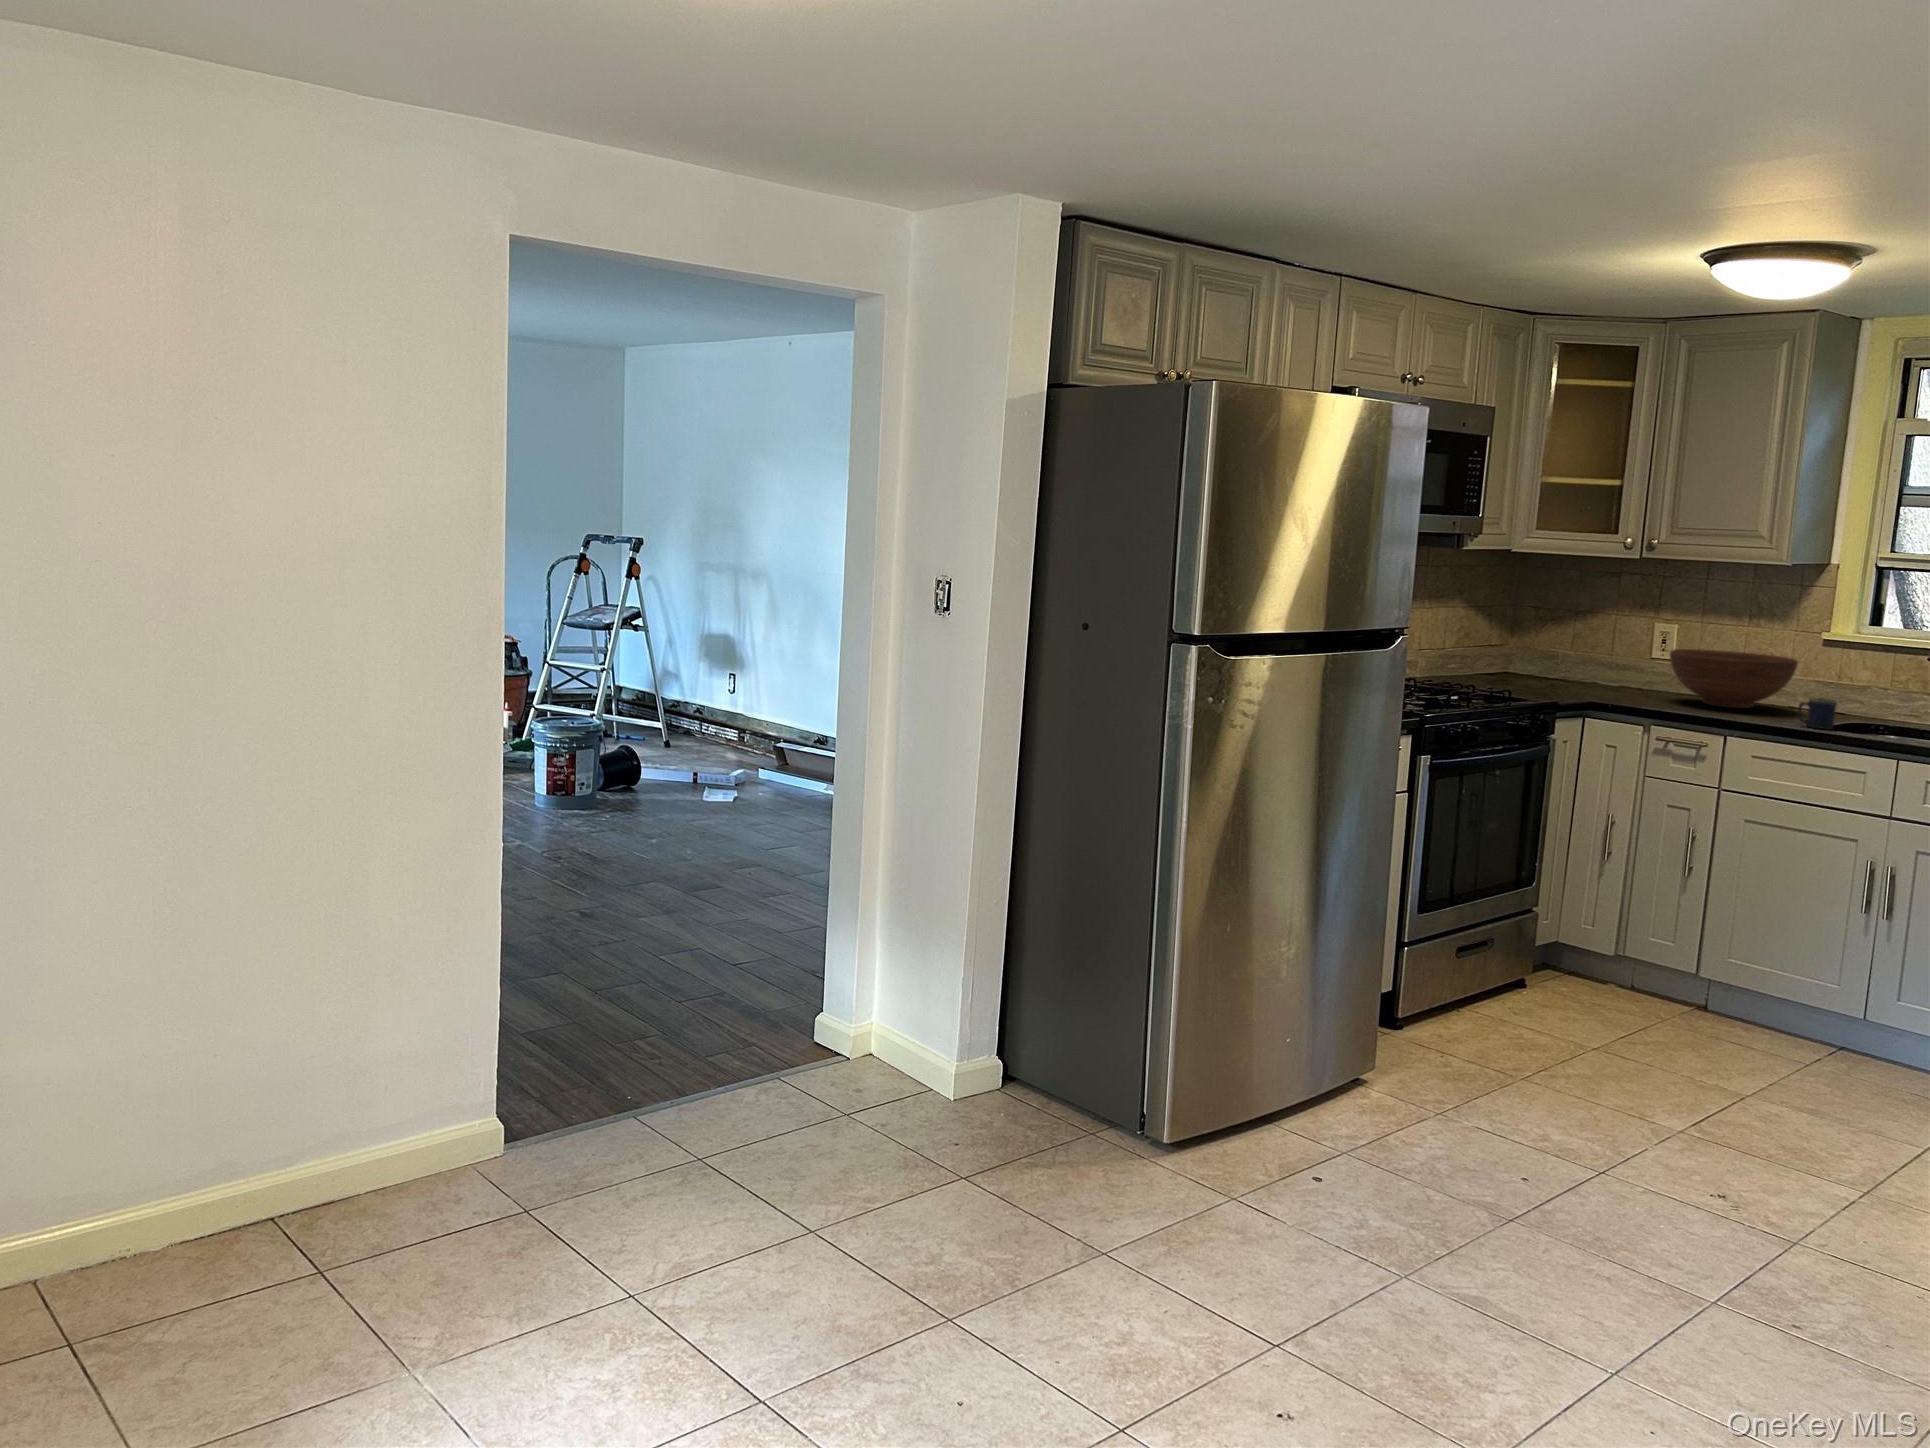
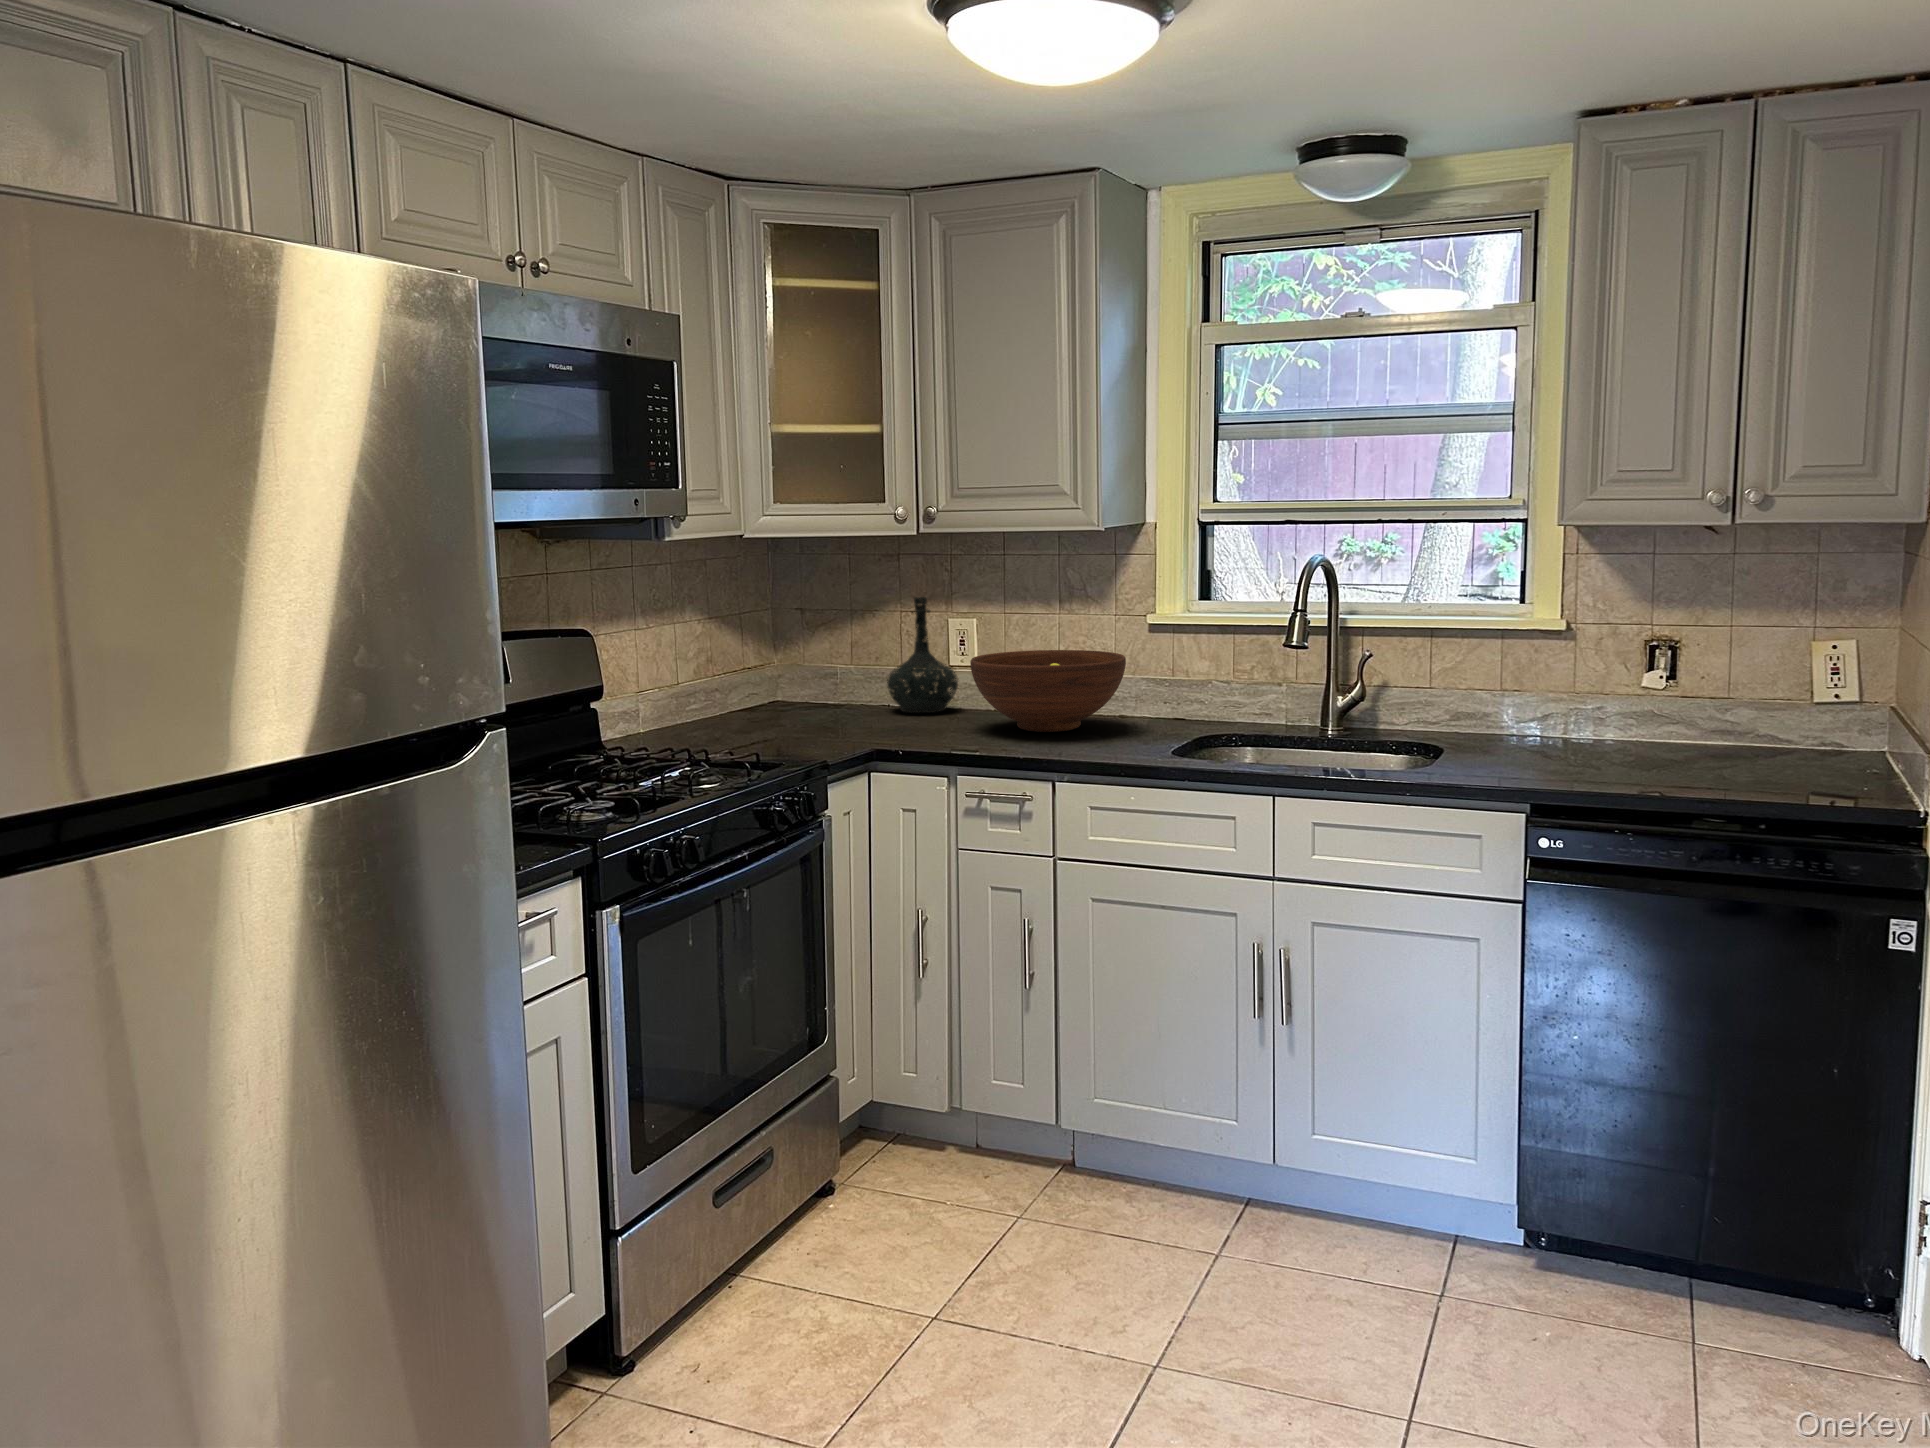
bottle: none [1599,605,1656,688] -> present [887,597,958,713]
mug: present [1798,698,1837,729] -> none [1136,710,1181,754]

